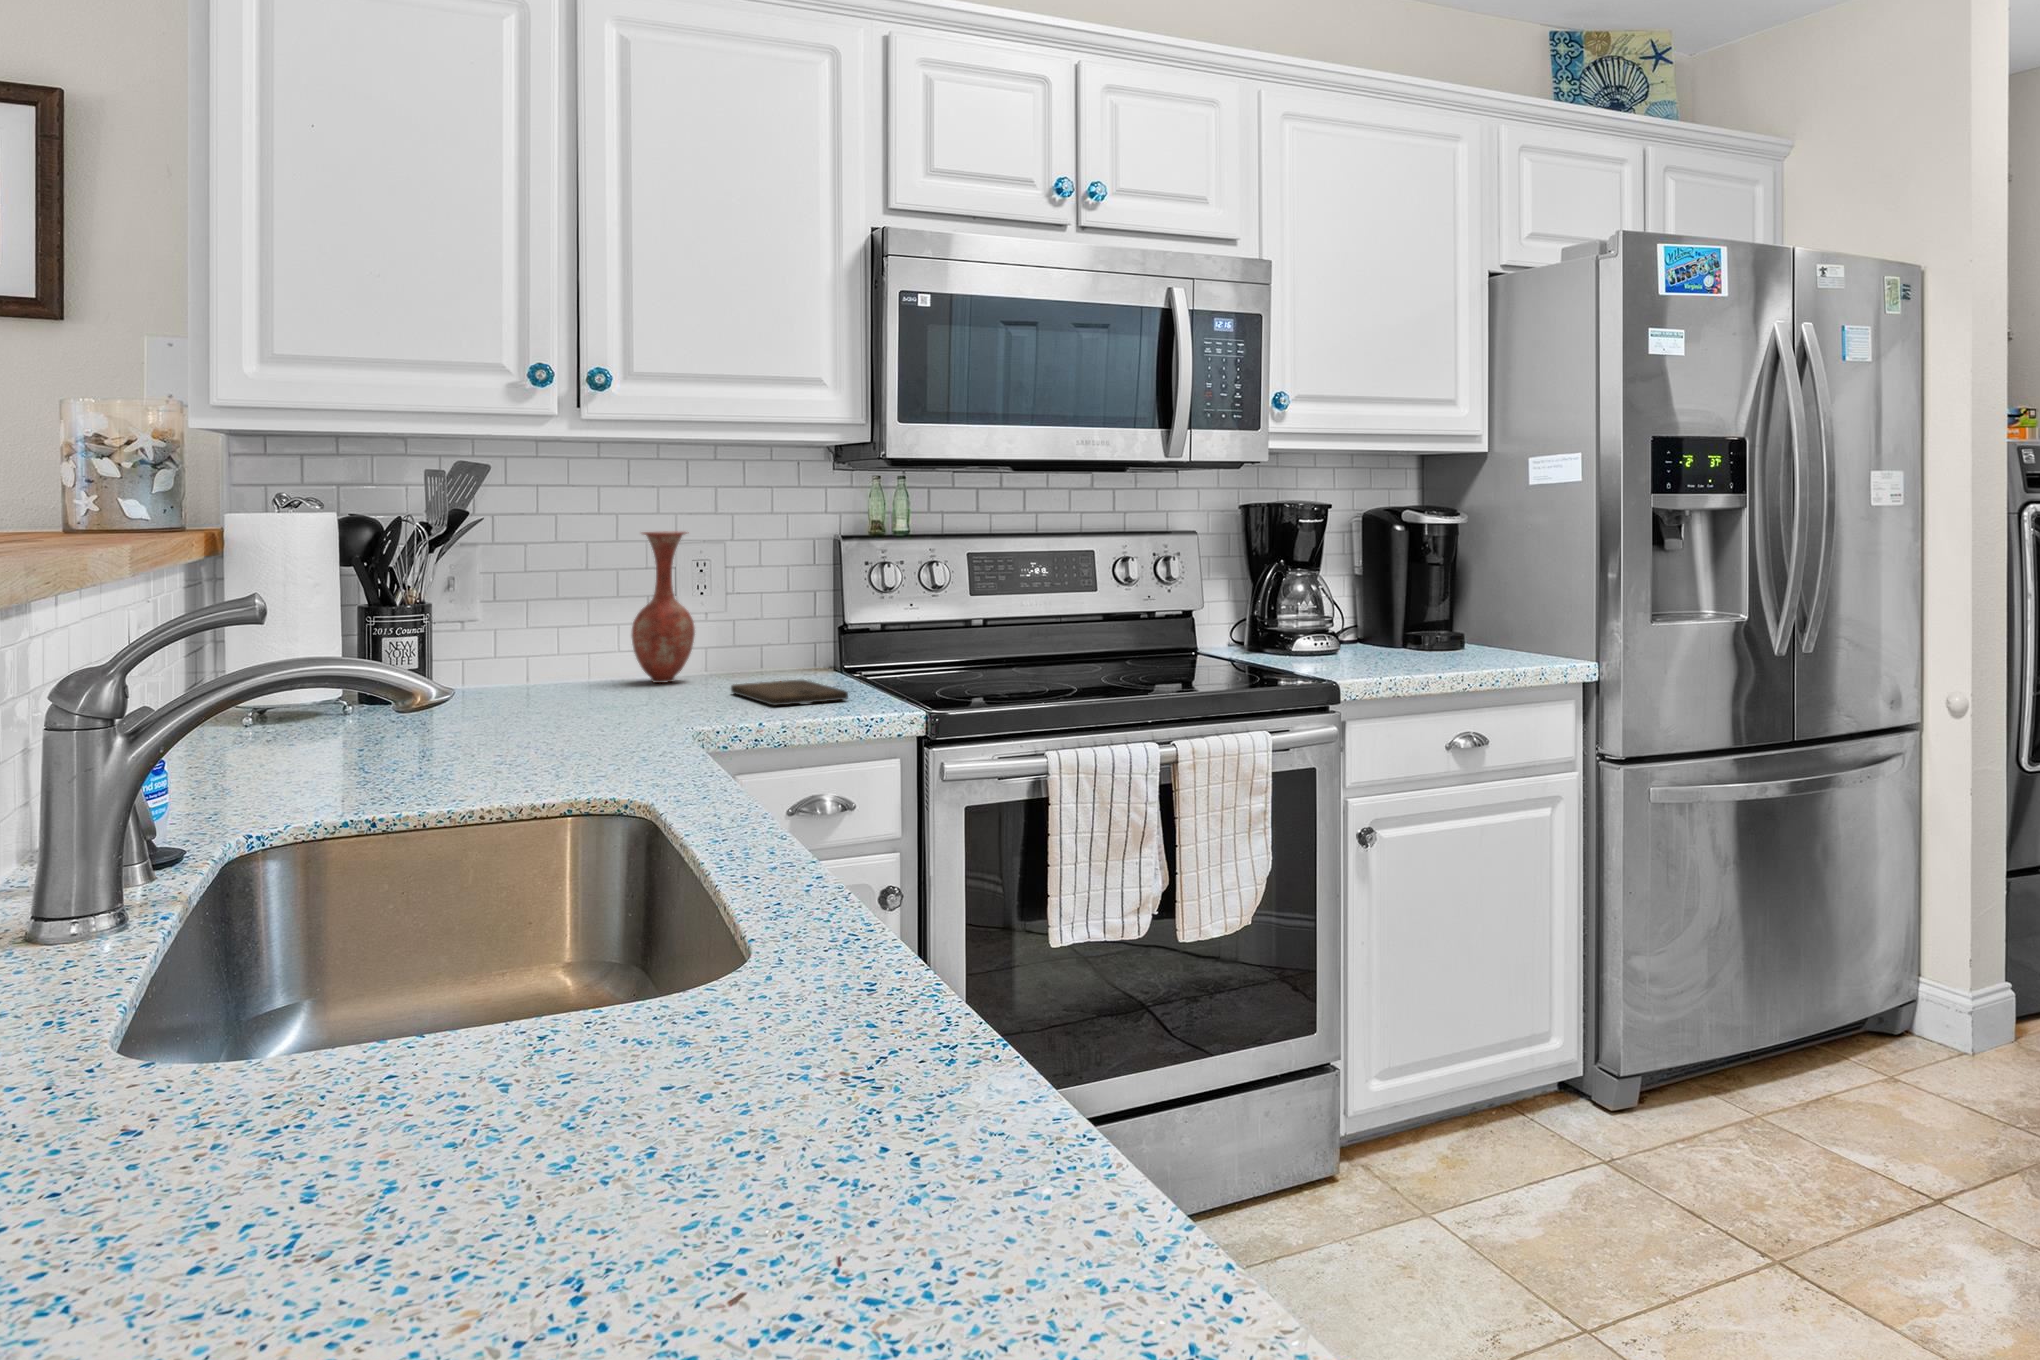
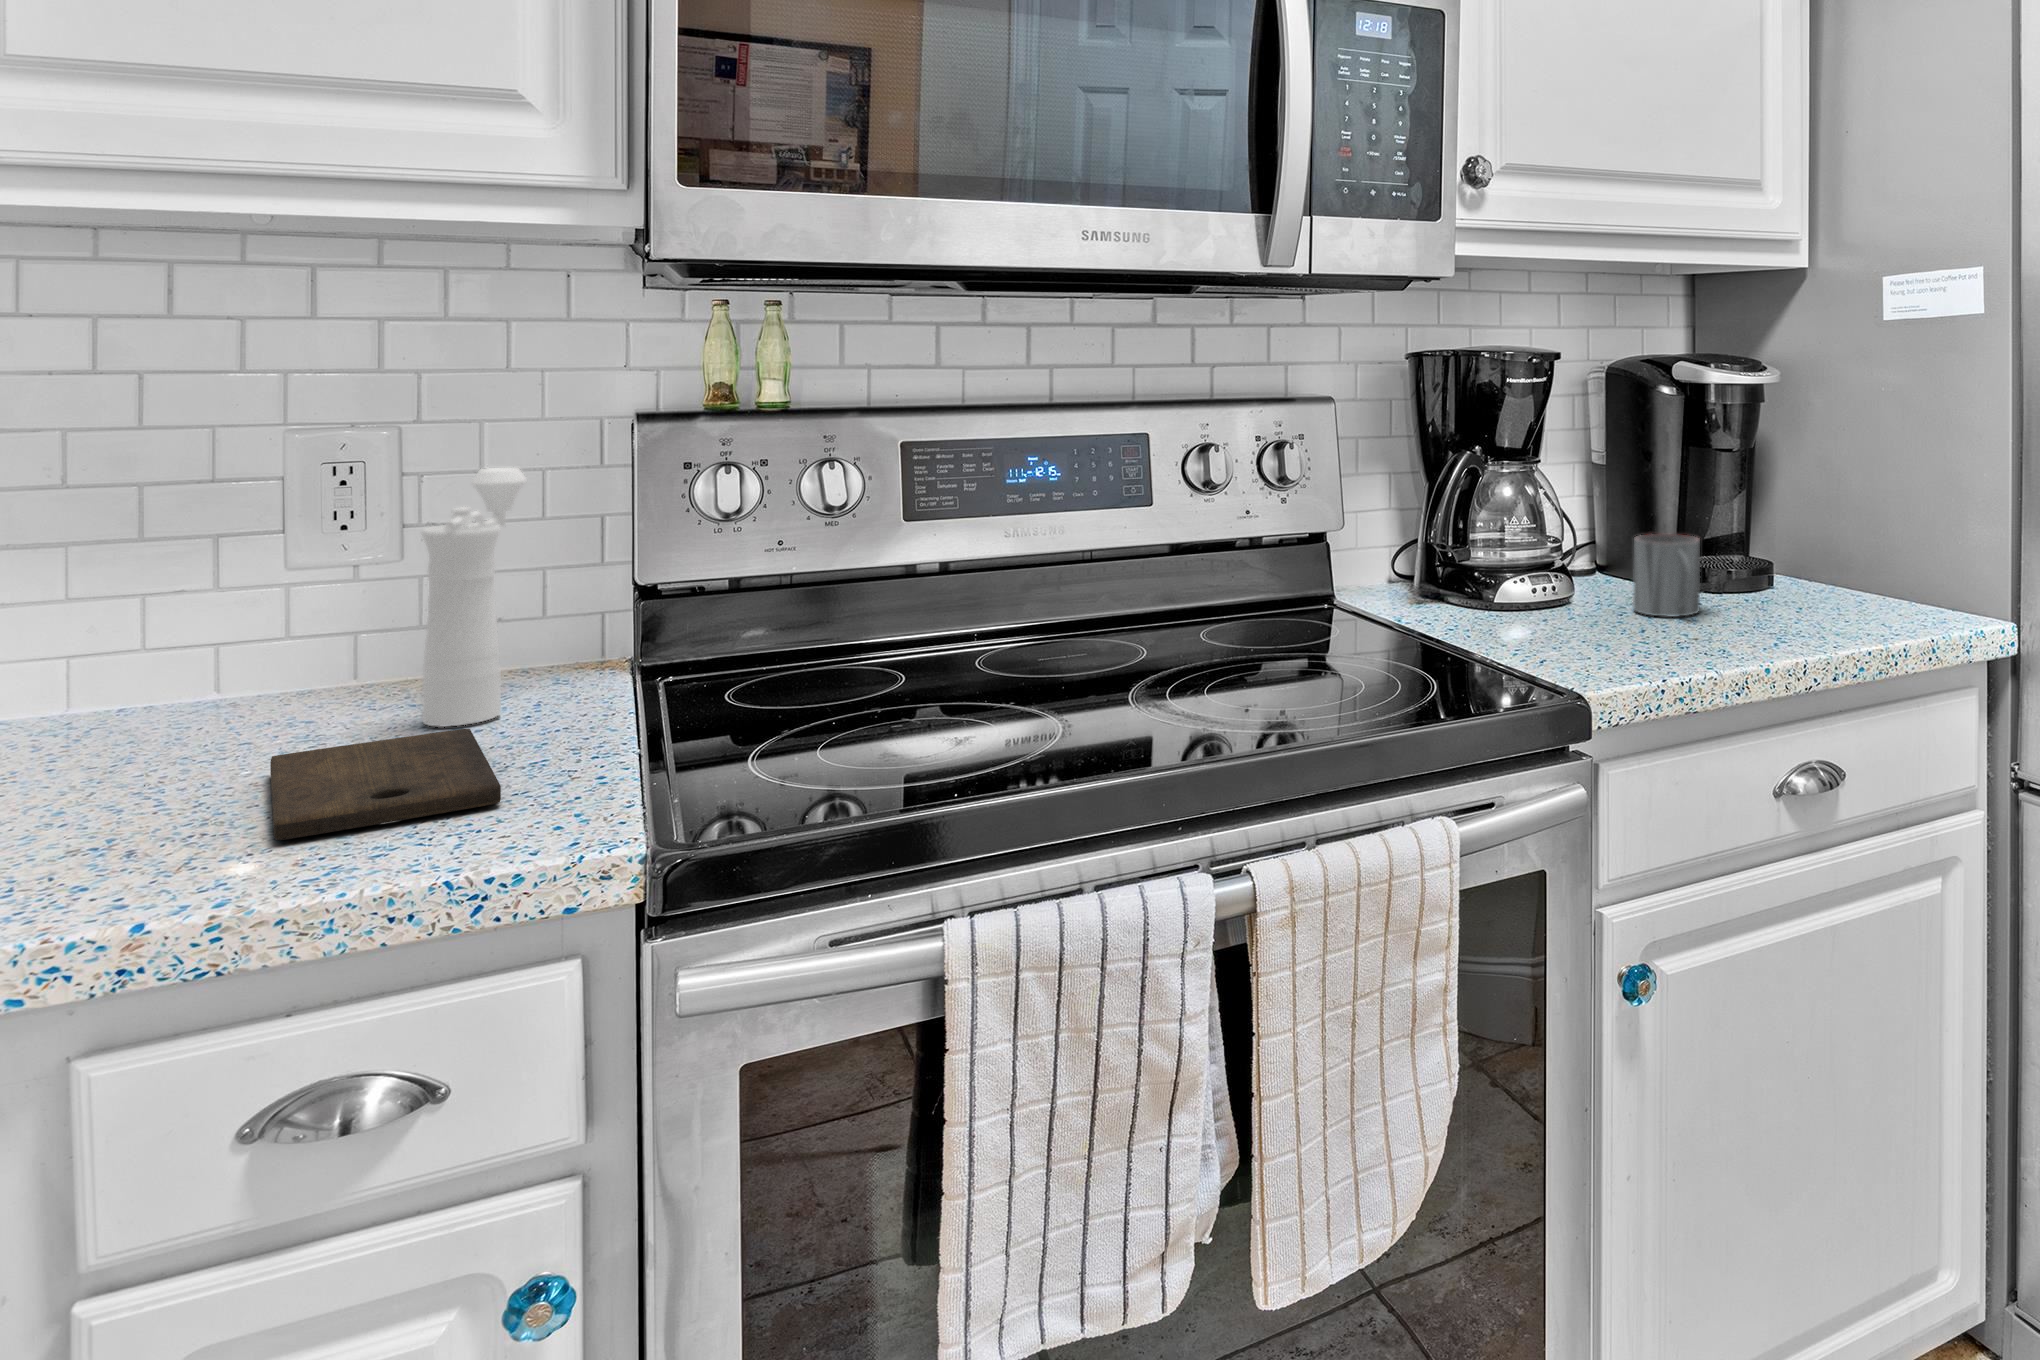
vase: present [632,532,695,683] -> none [115,413,279,729]
pepper mill: none [767,561,801,683] -> present [421,468,527,727]
mug: none [1376,612,1415,658] -> present [1633,534,1700,617]

